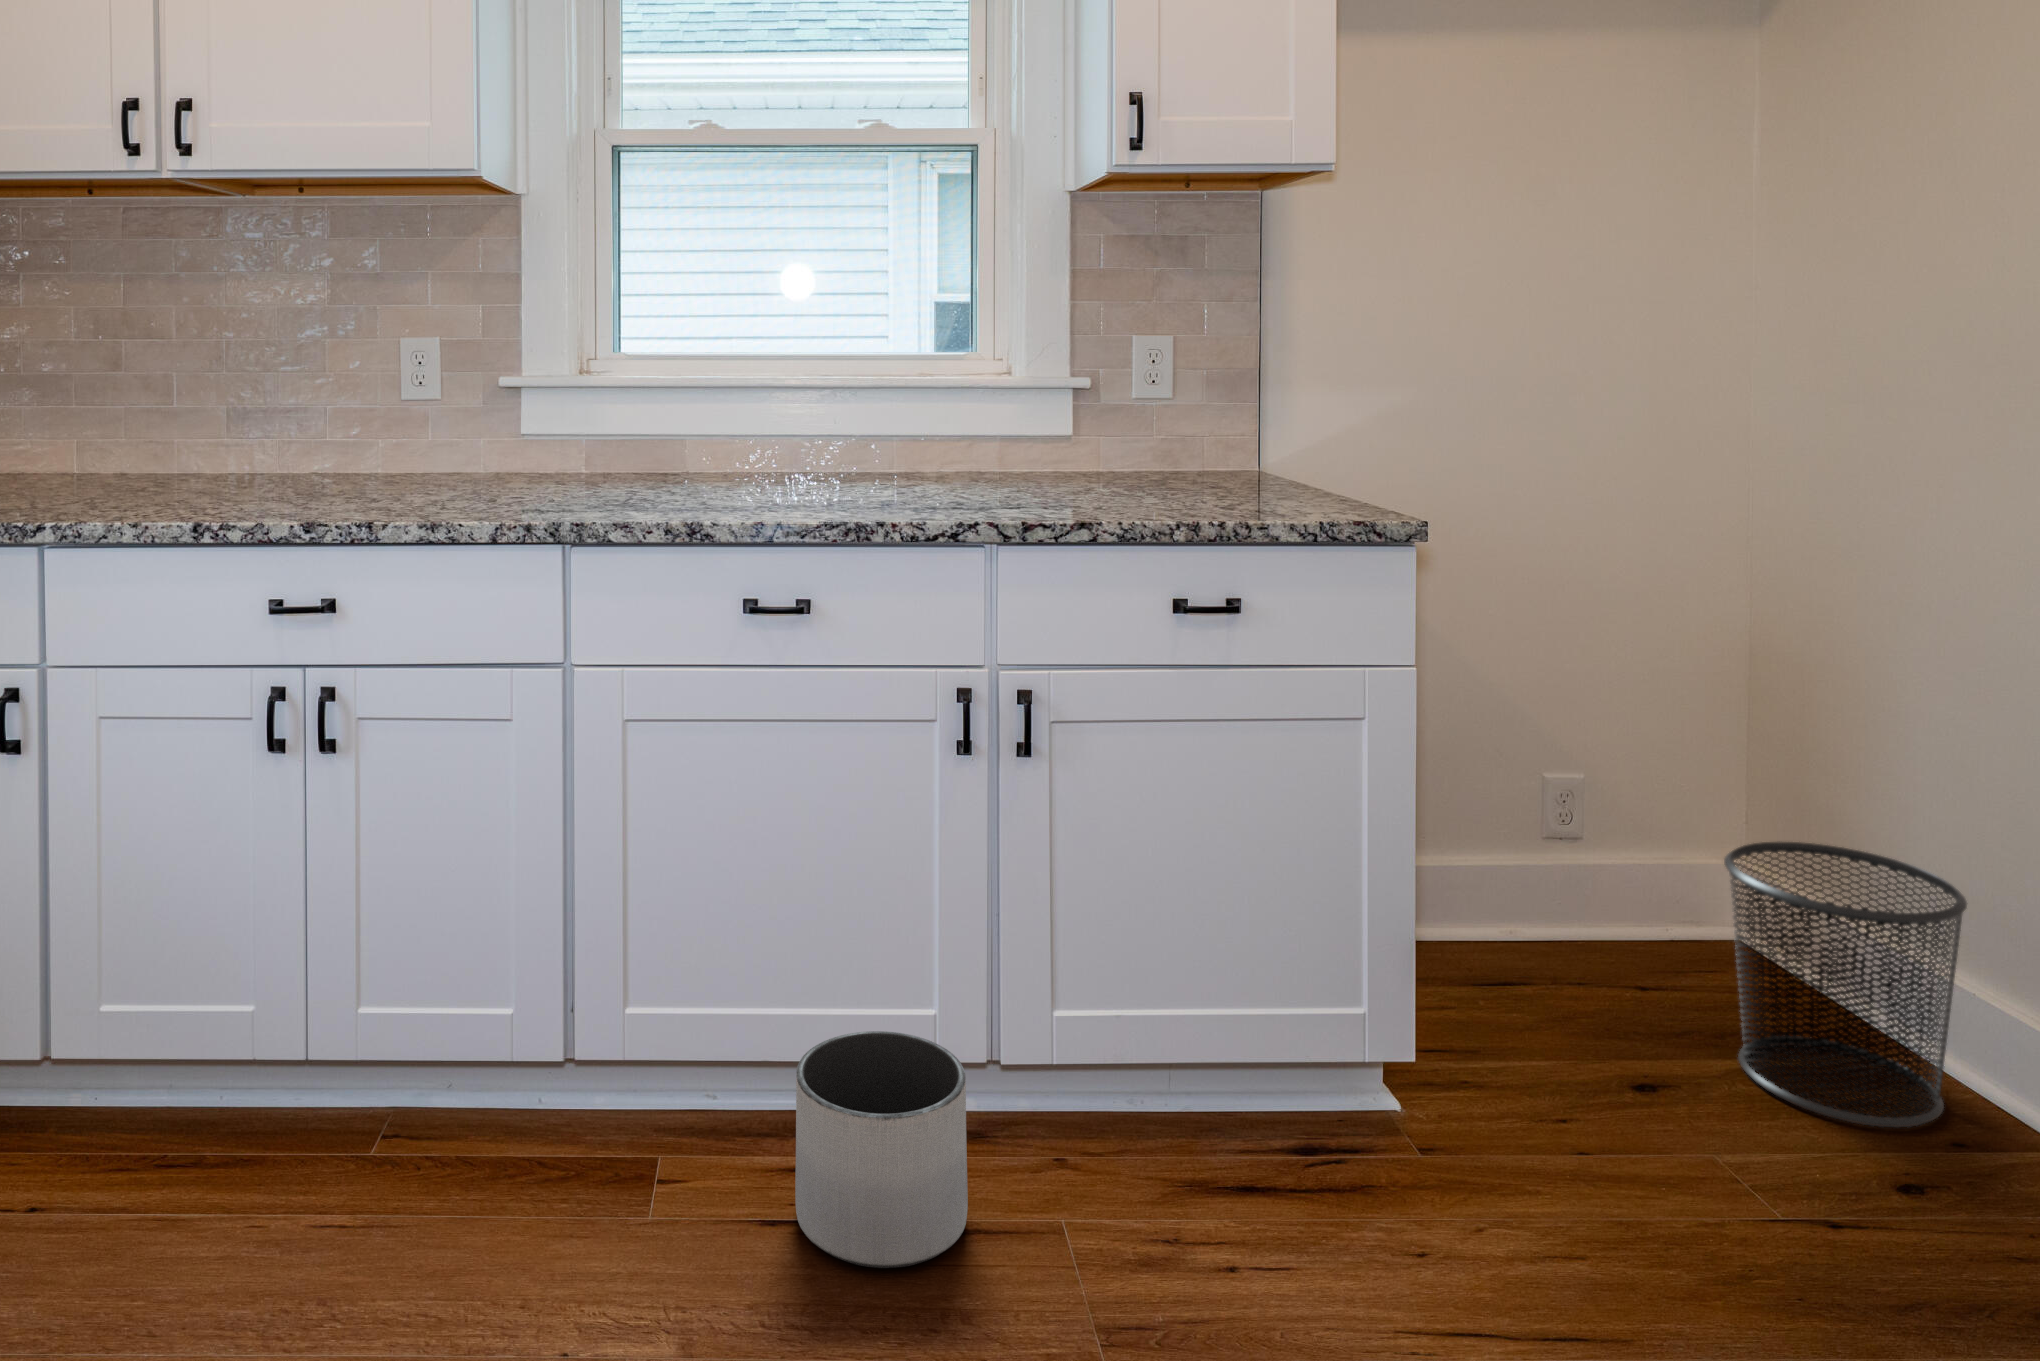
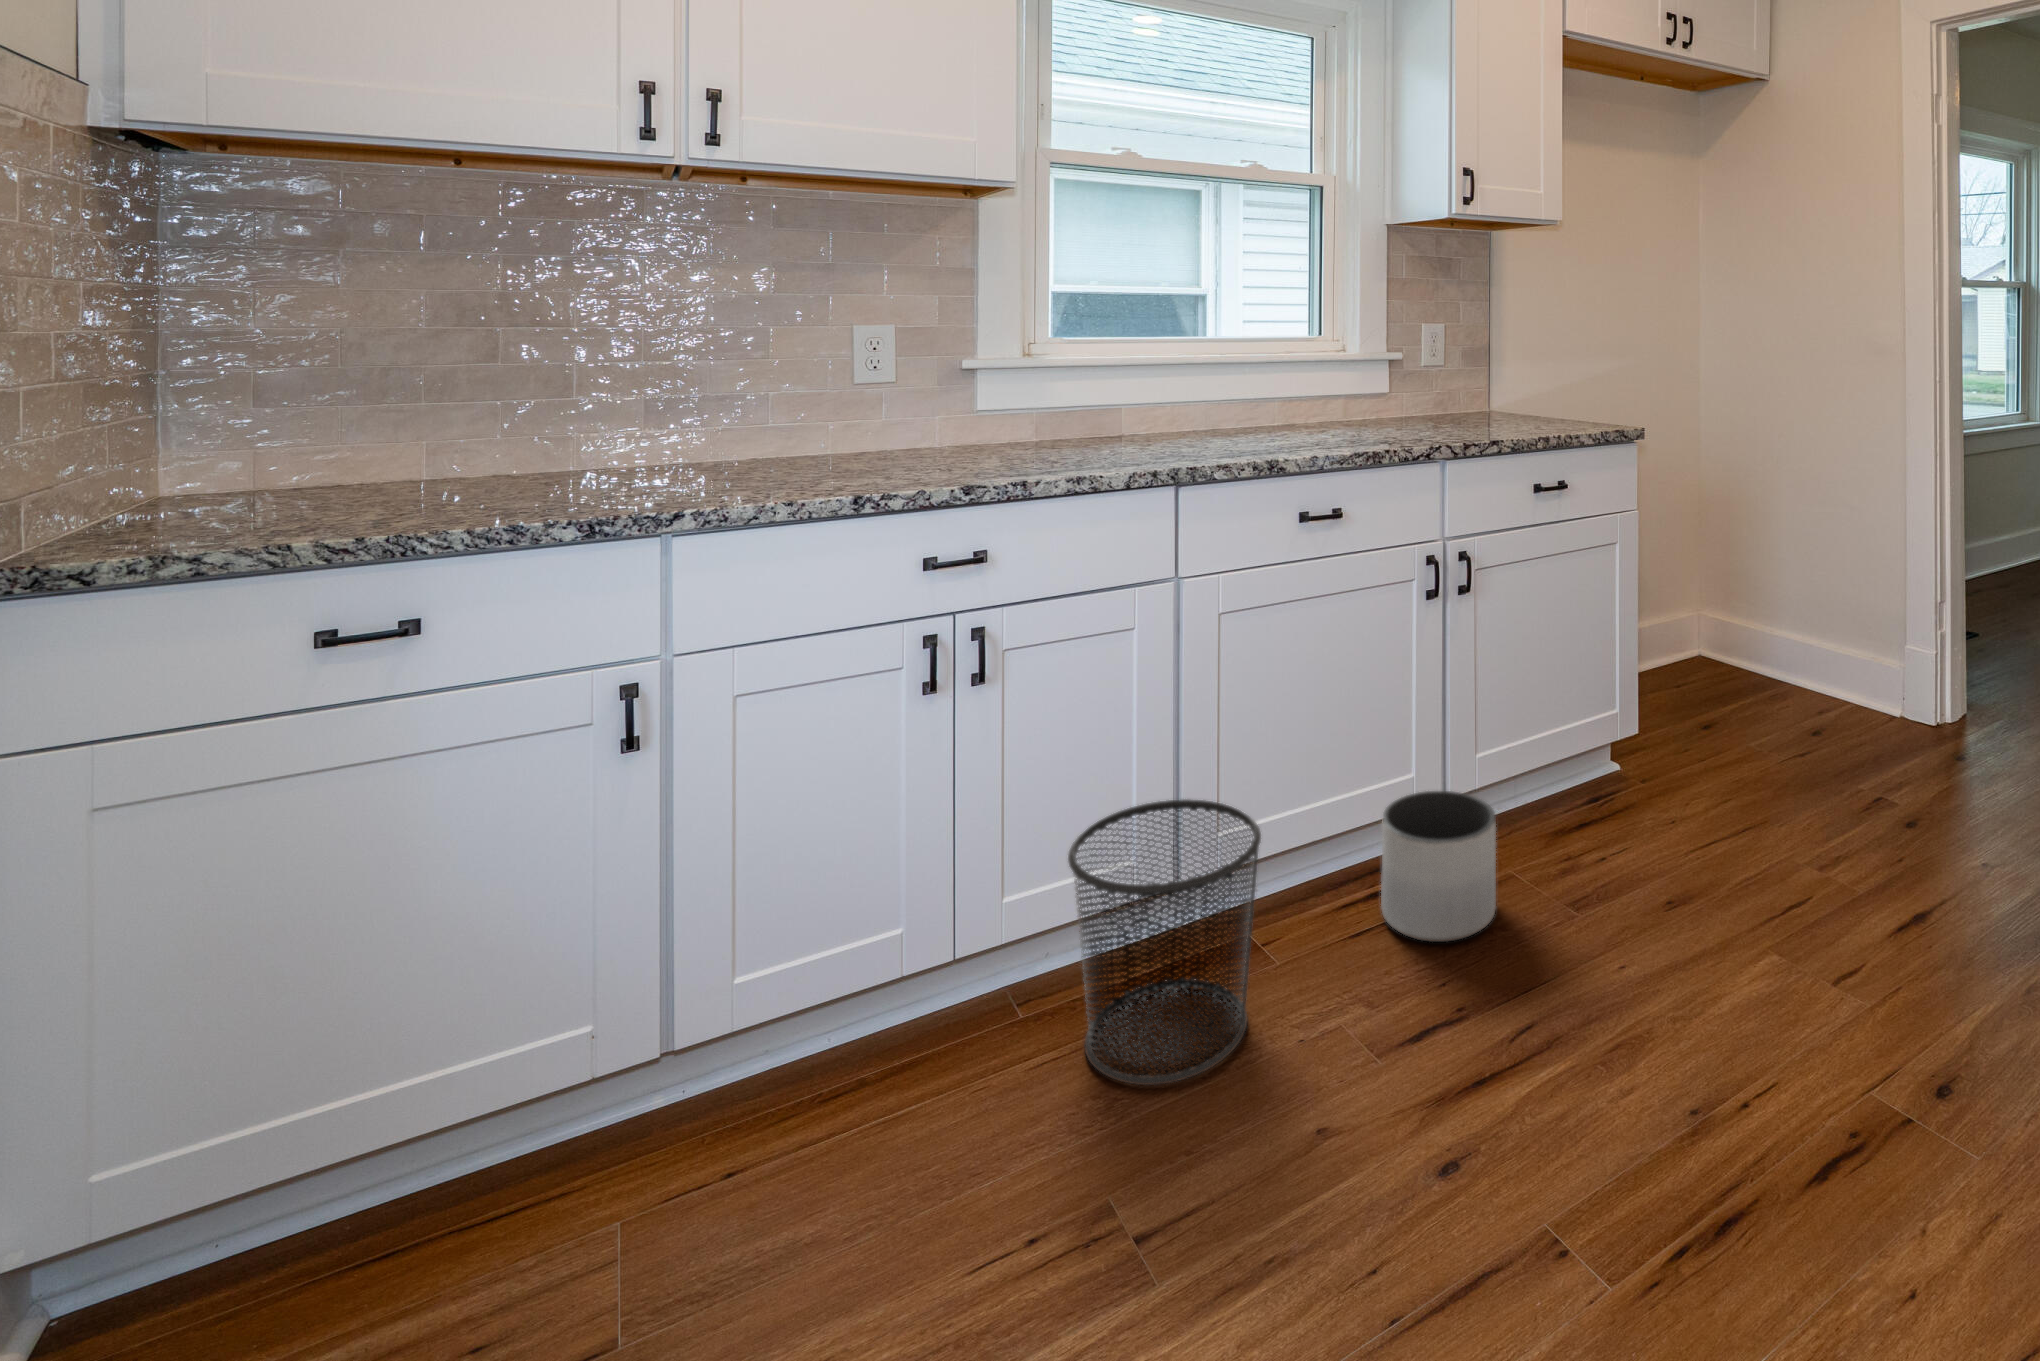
waste bin: present [1724,842,1967,1127] -> present [1068,799,1261,1085]

